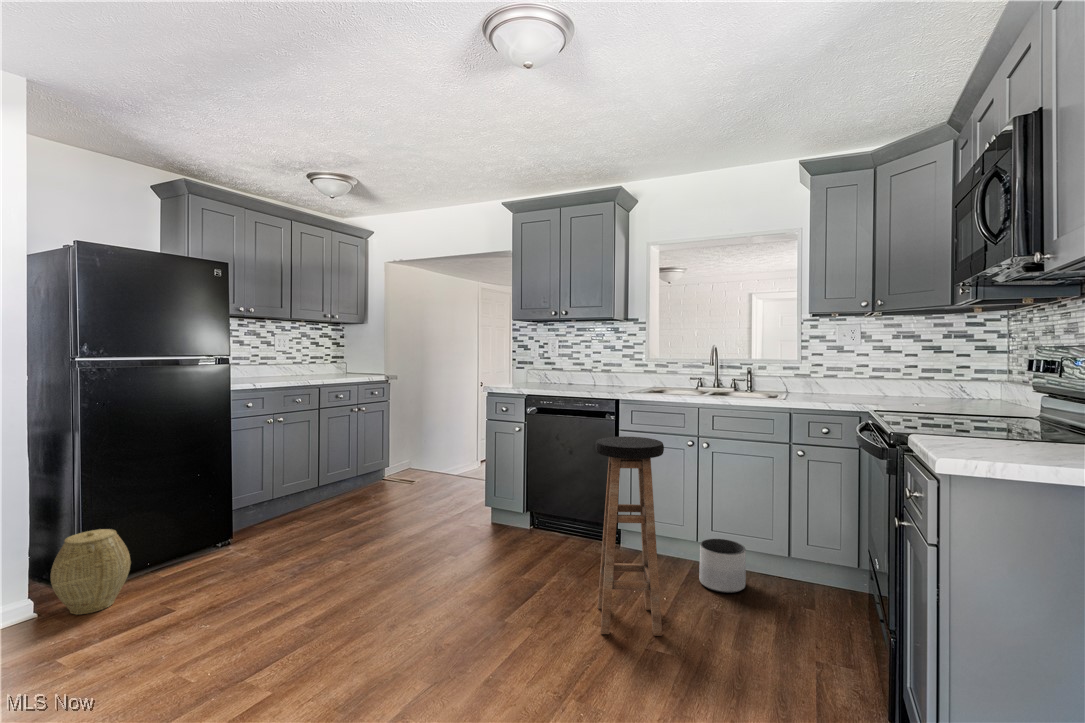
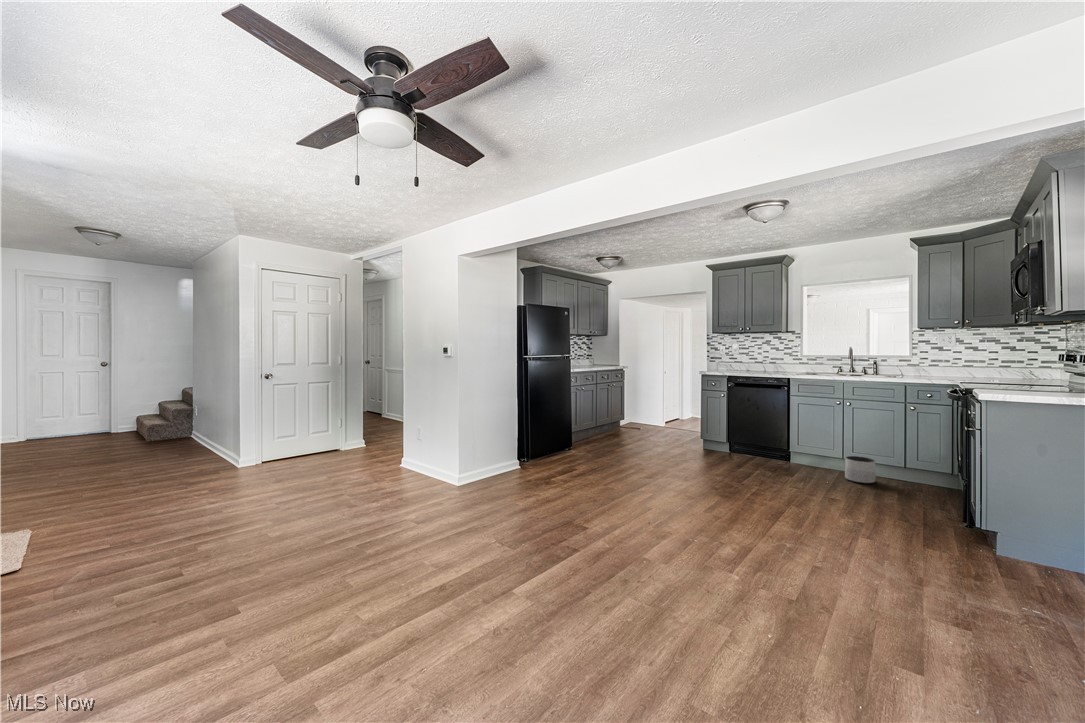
bar stool: present [595,436,664,636] -> none [787,395,829,494]
woven basket: present [51,529,131,614] -> none [523,432,551,467]

